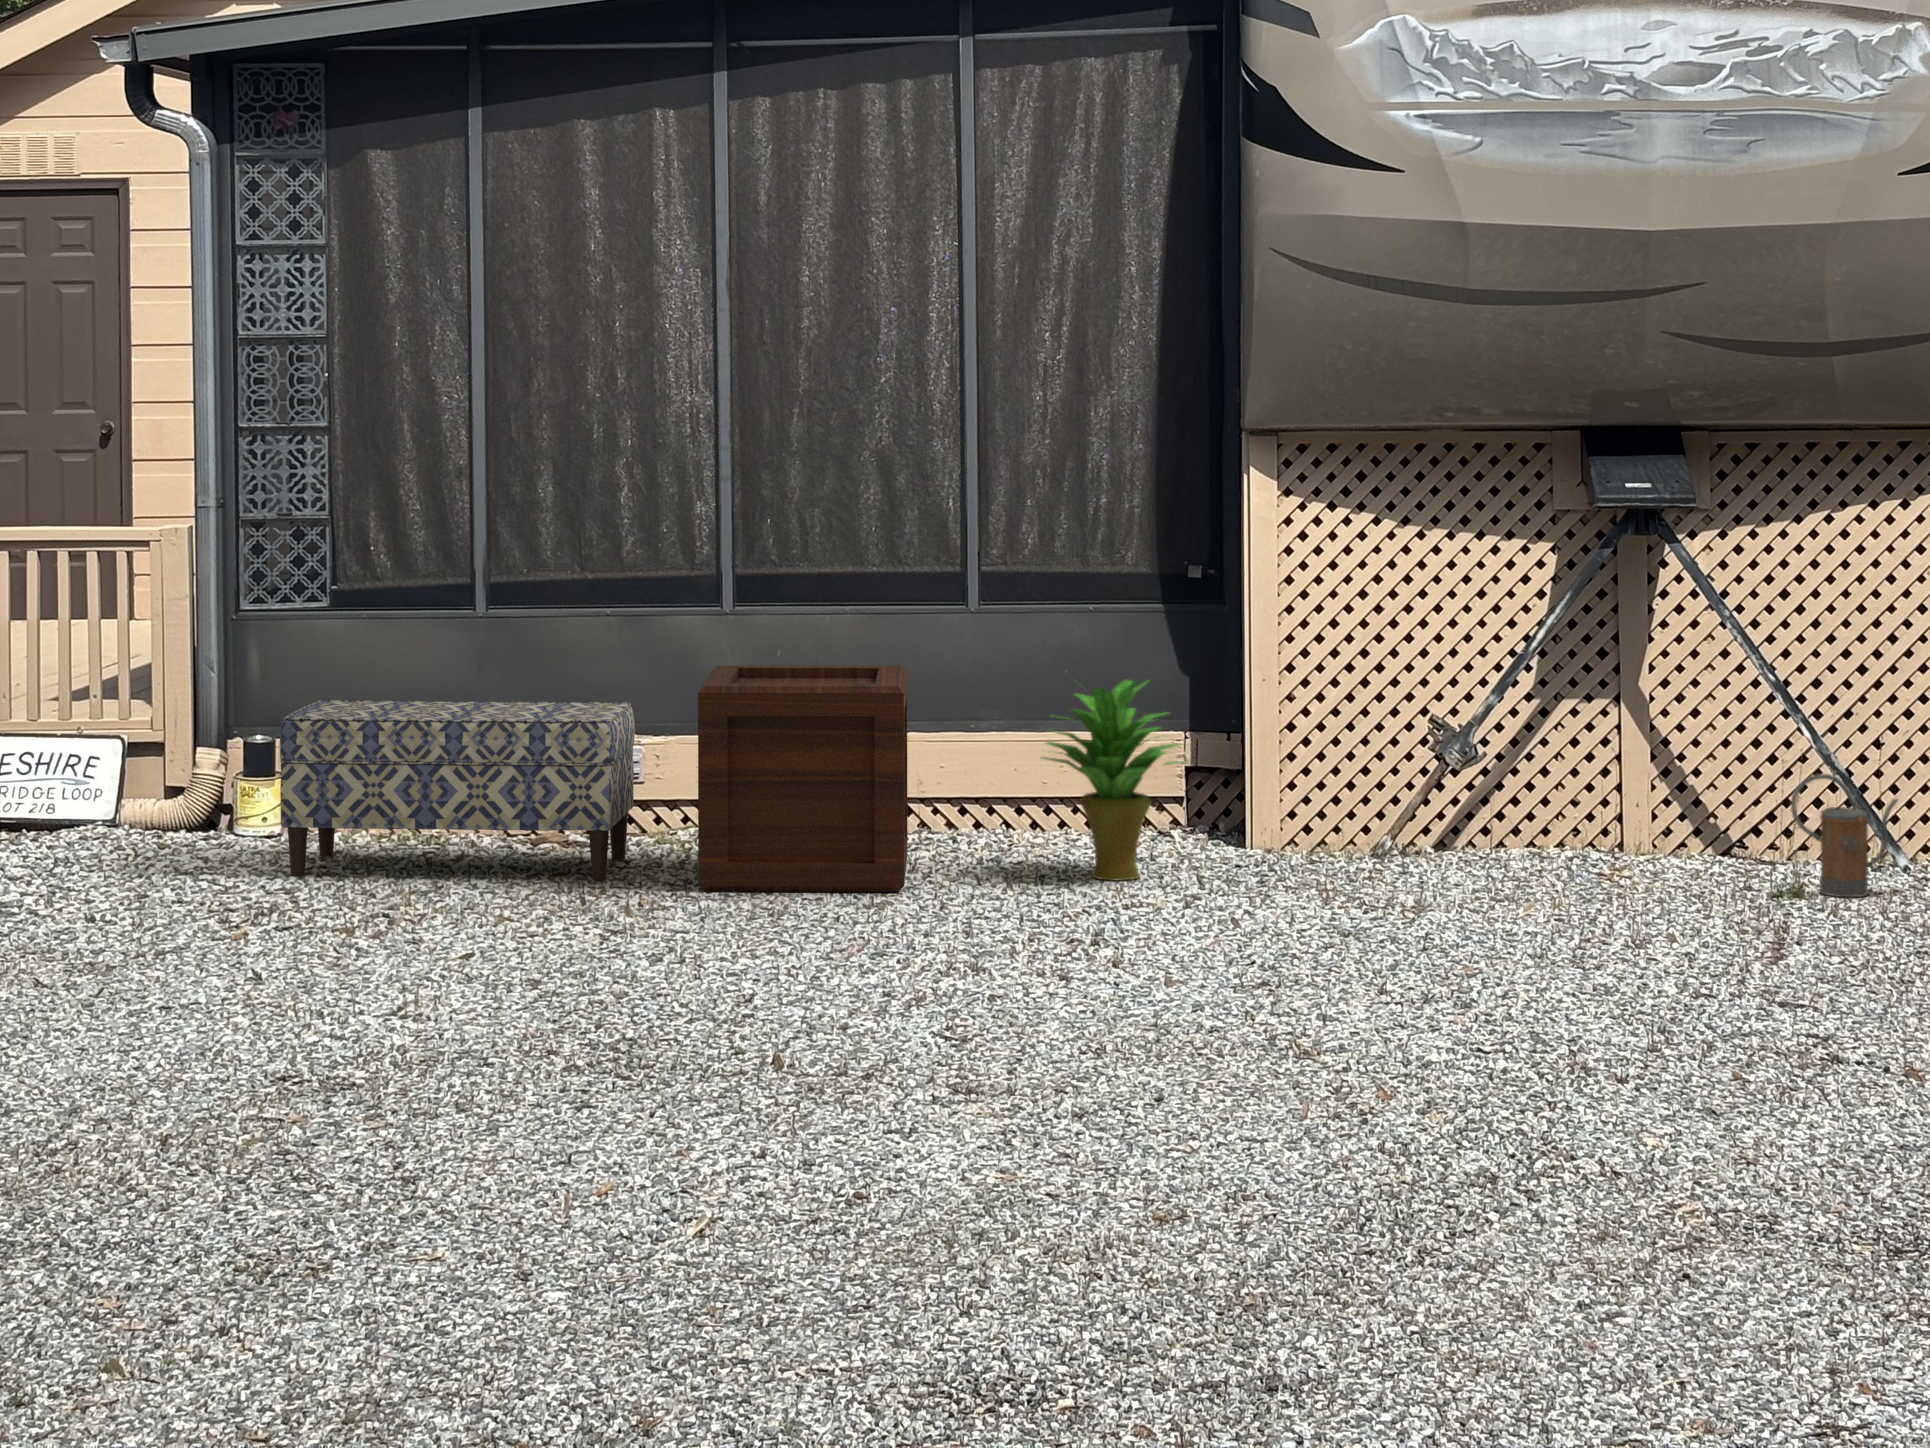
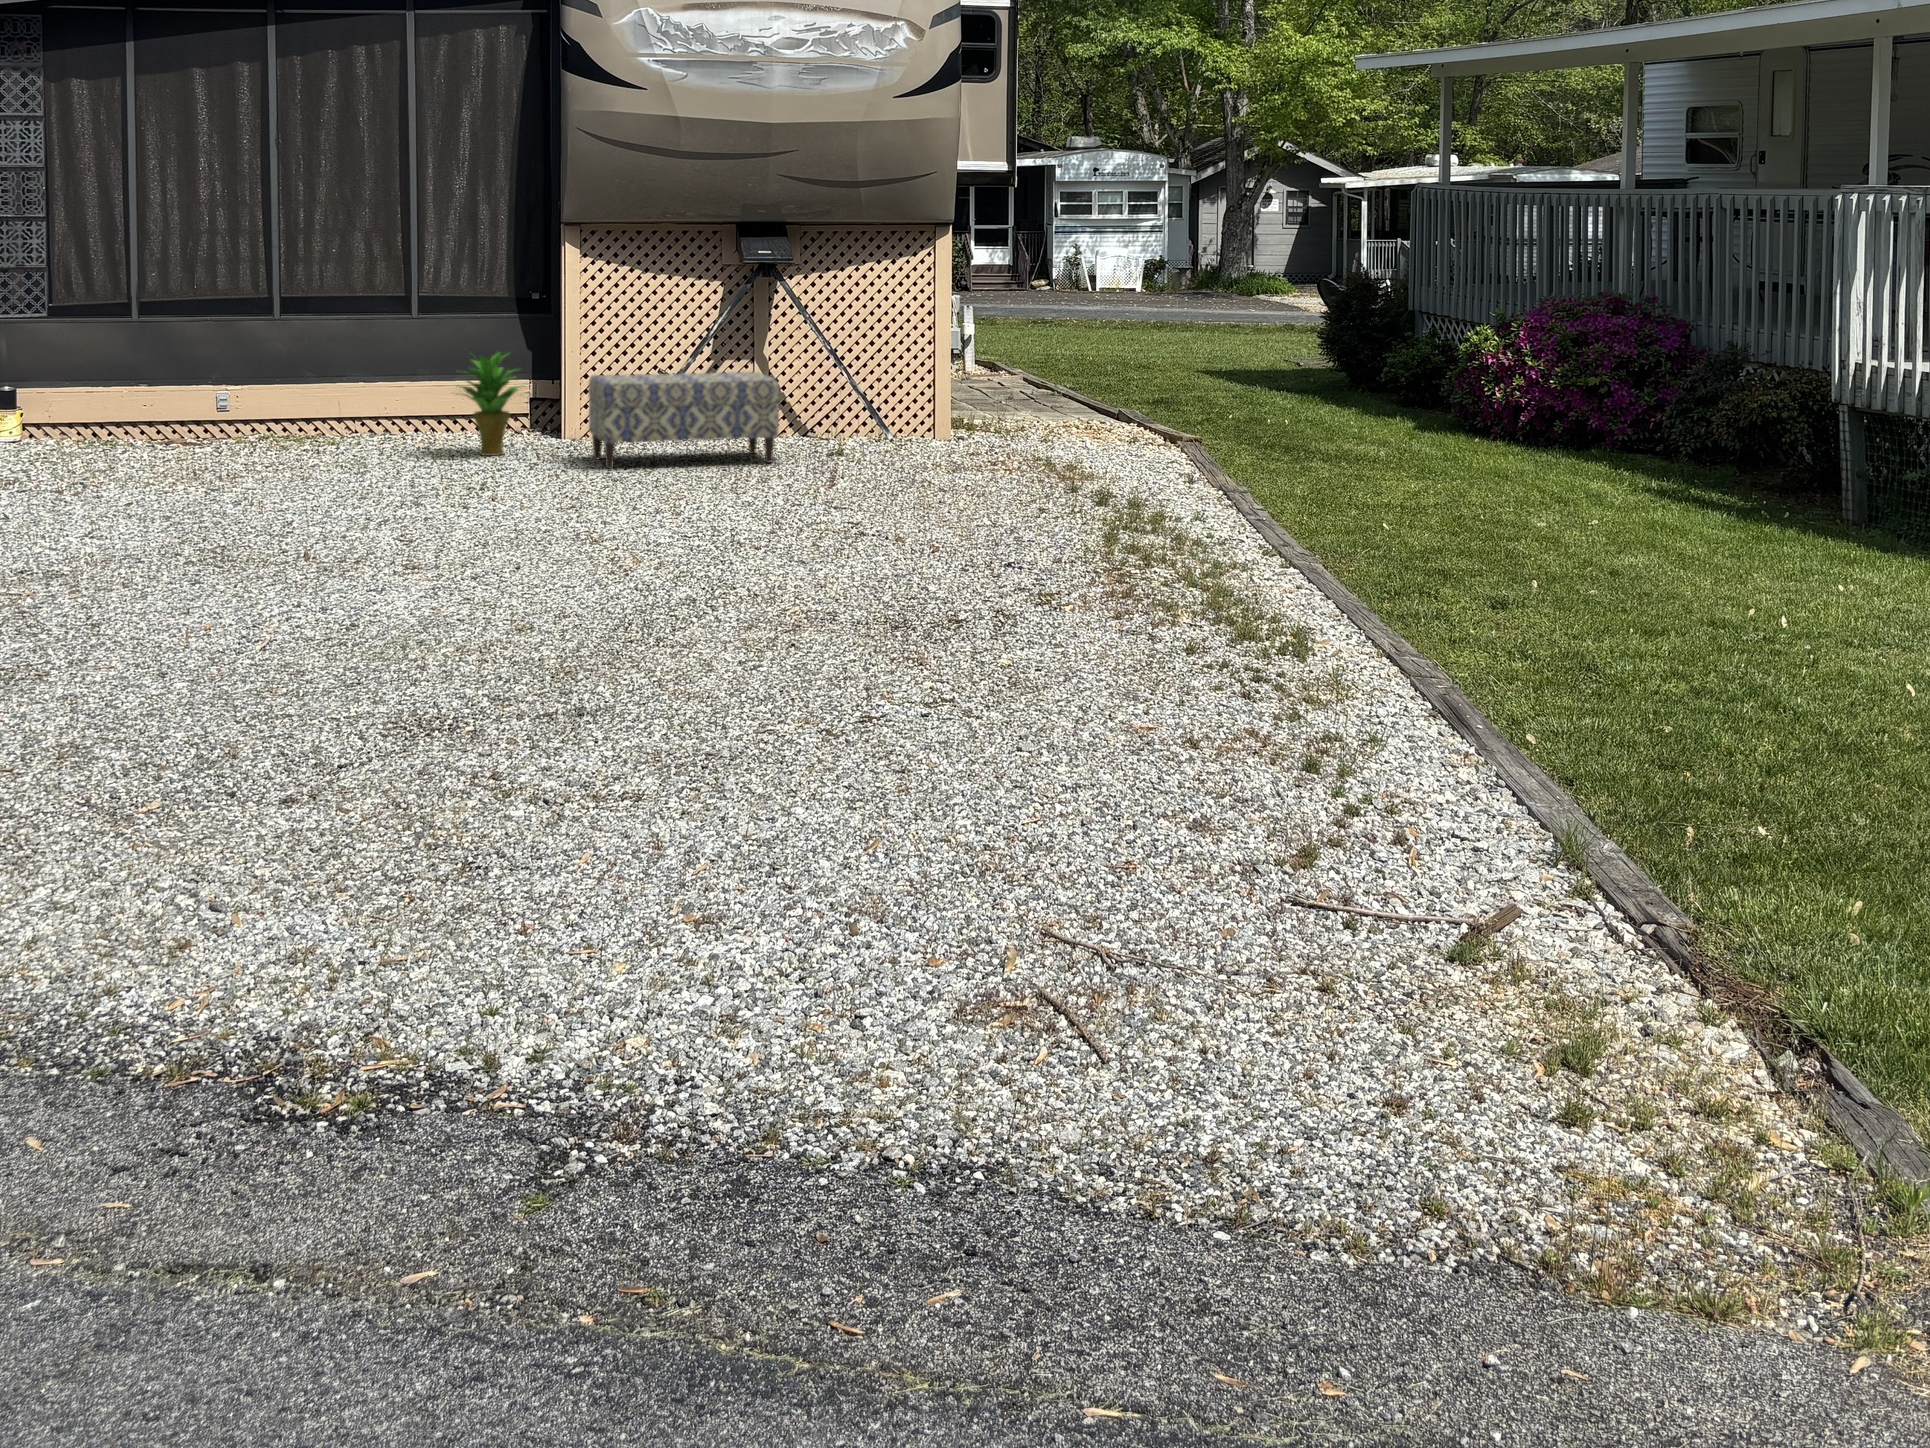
wooden crate: present [698,666,908,892] -> none [260,346,381,465]
bench: present [280,700,635,880] -> present [588,372,779,469]
watering can: present [1791,774,1898,897] -> none [835,395,888,456]

